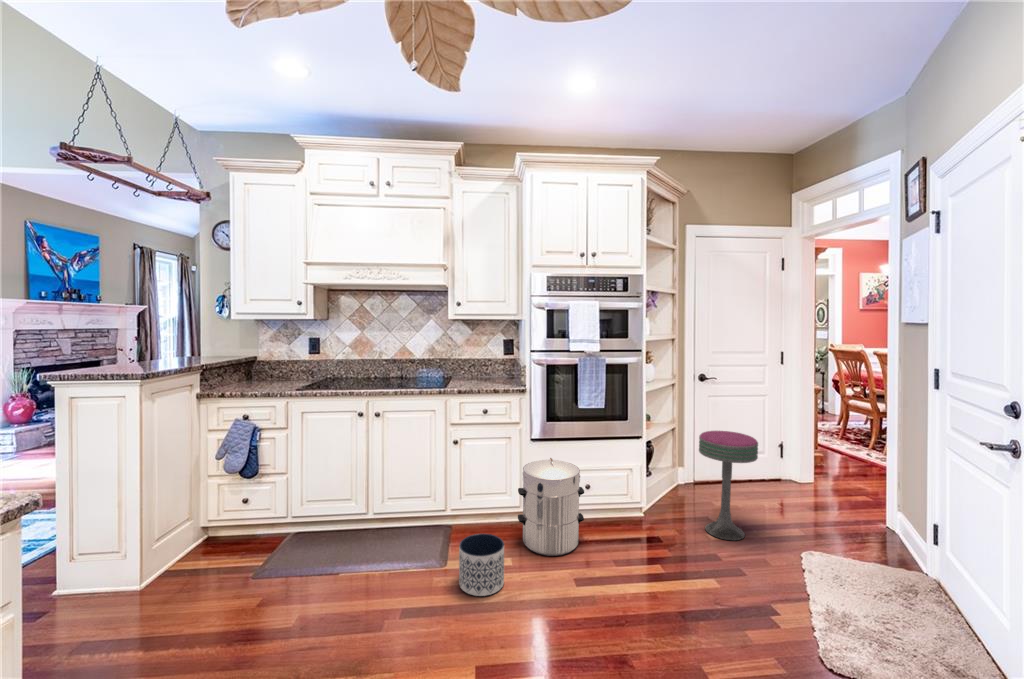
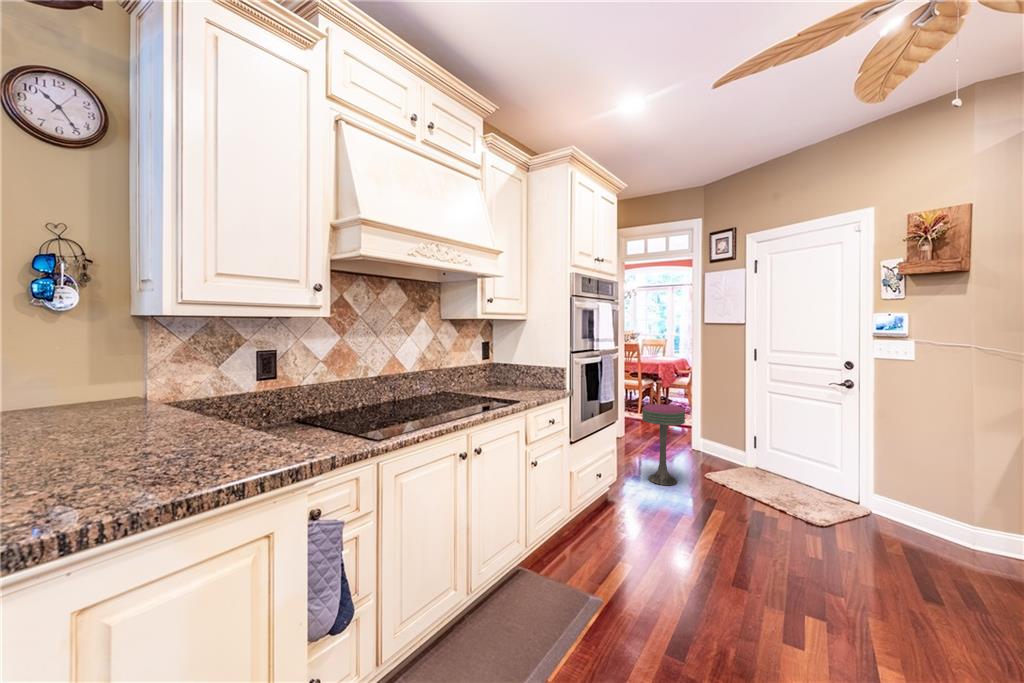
waste bin: present [518,458,584,556] -> none [584,453,641,549]
planter: present [459,534,504,596] -> none [626,541,677,610]

